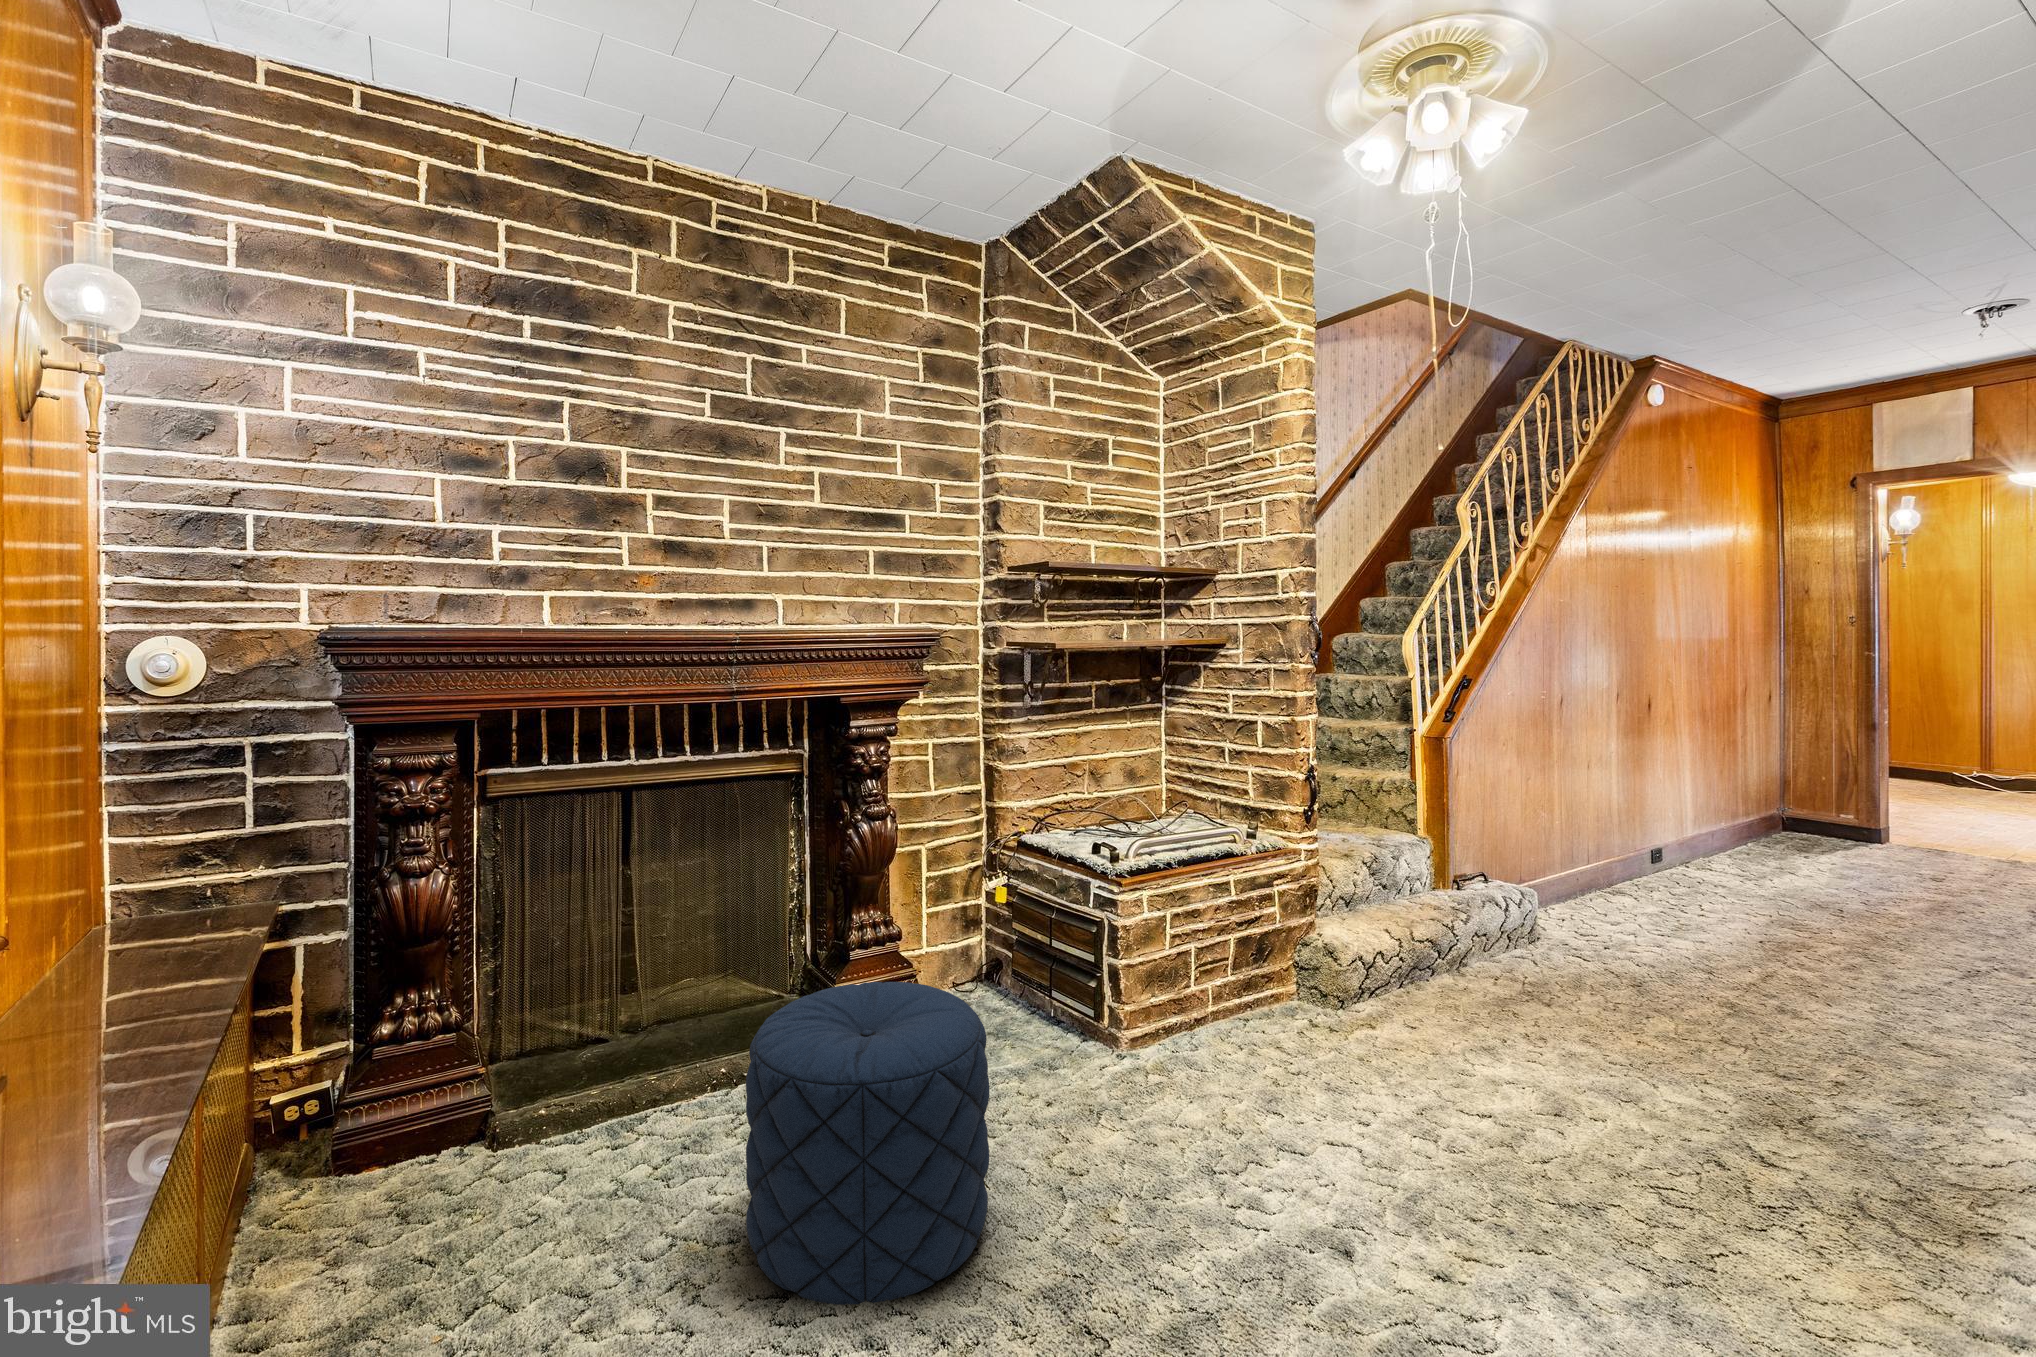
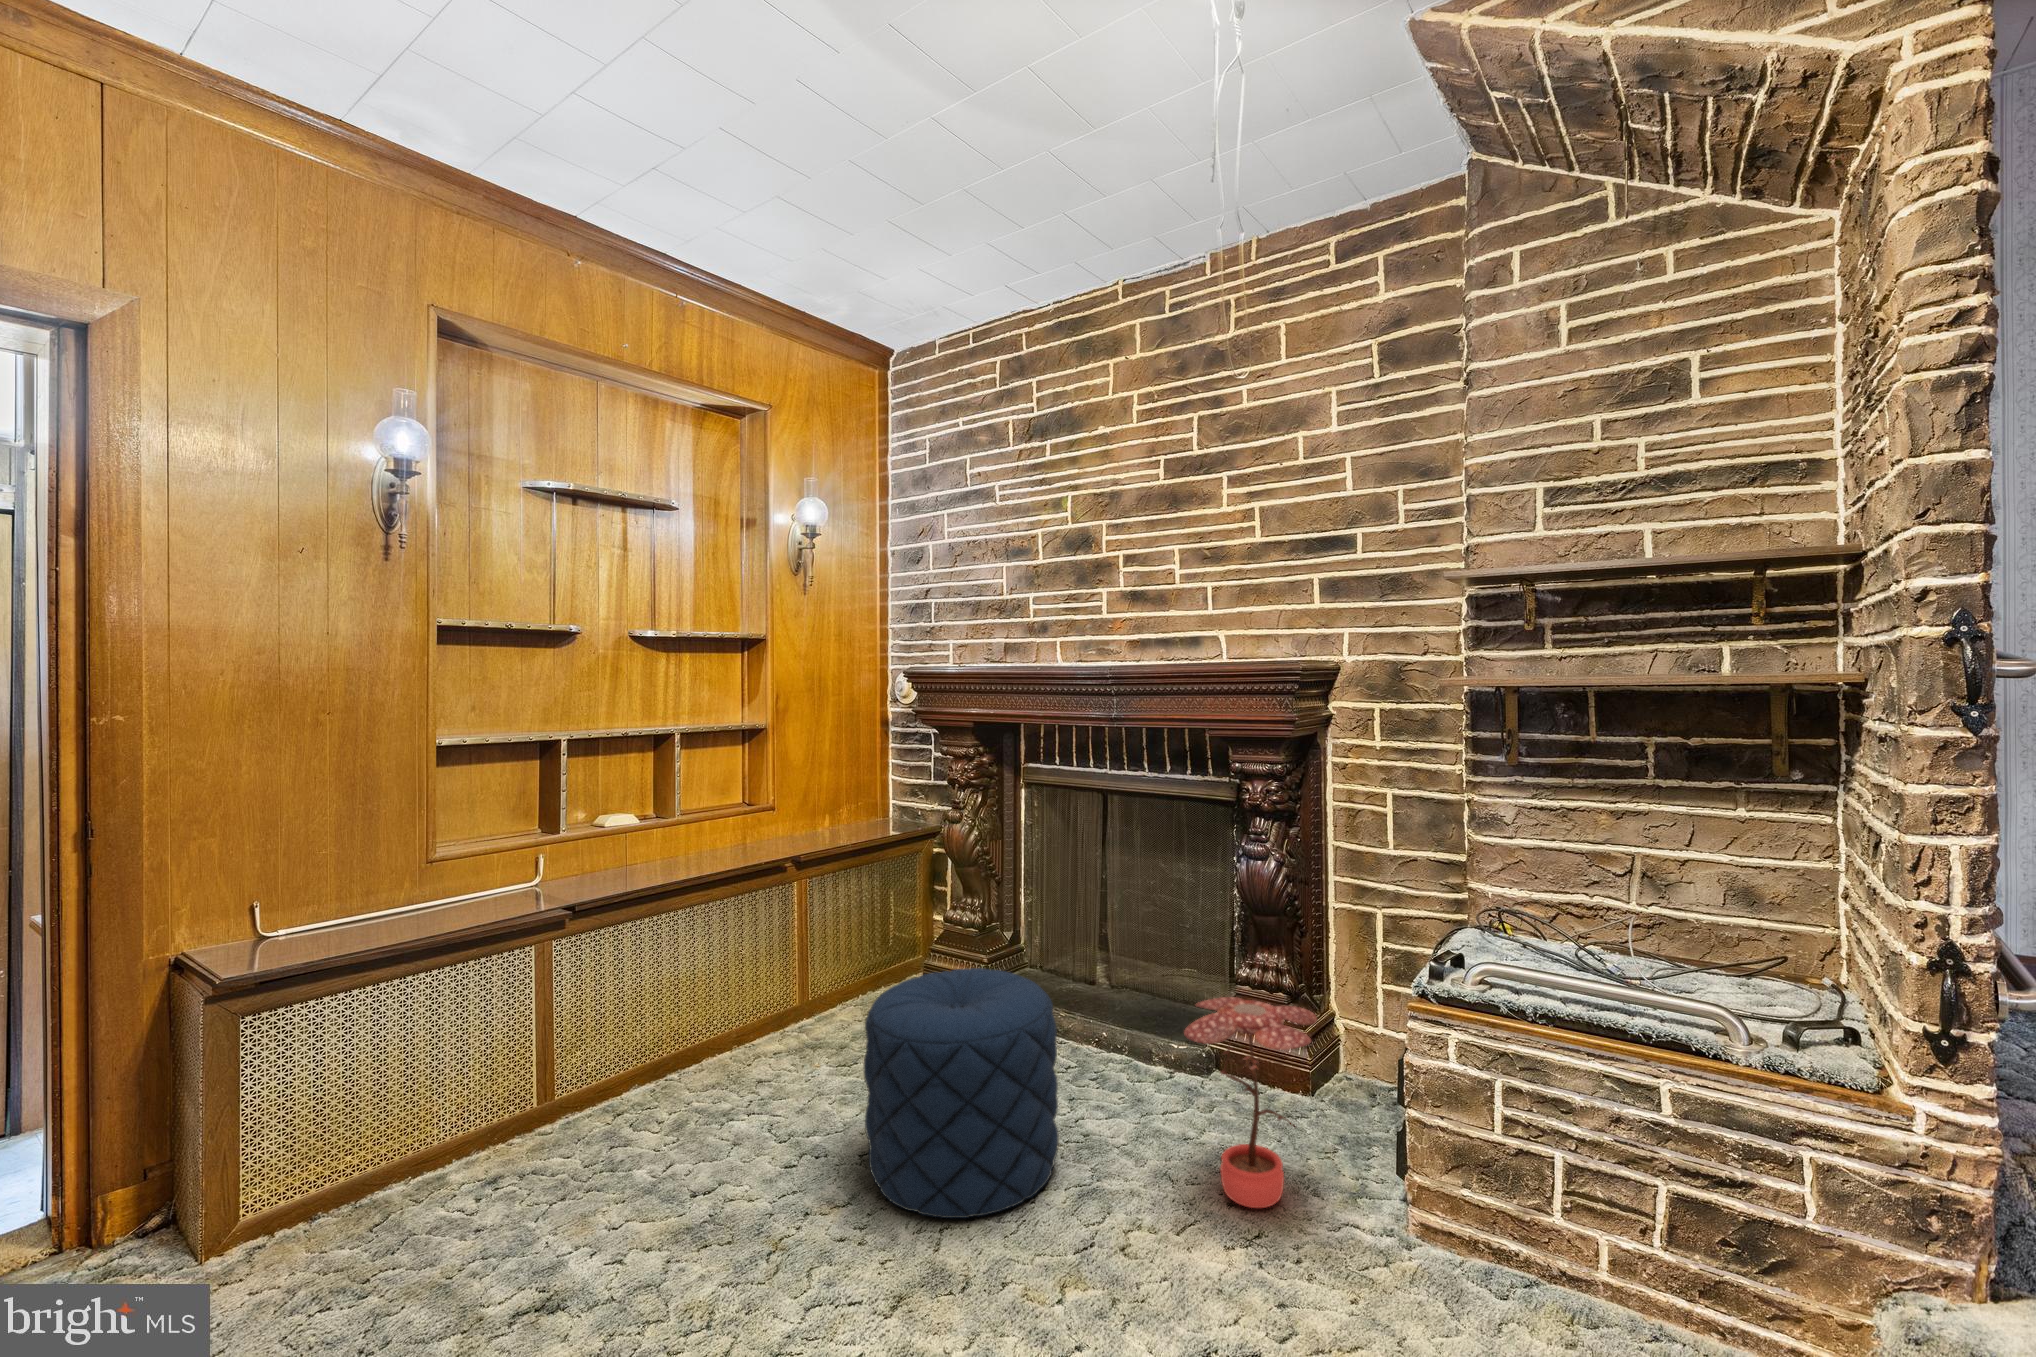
potted plant: none [980,917,1108,1097] -> present [1184,997,1317,1208]

